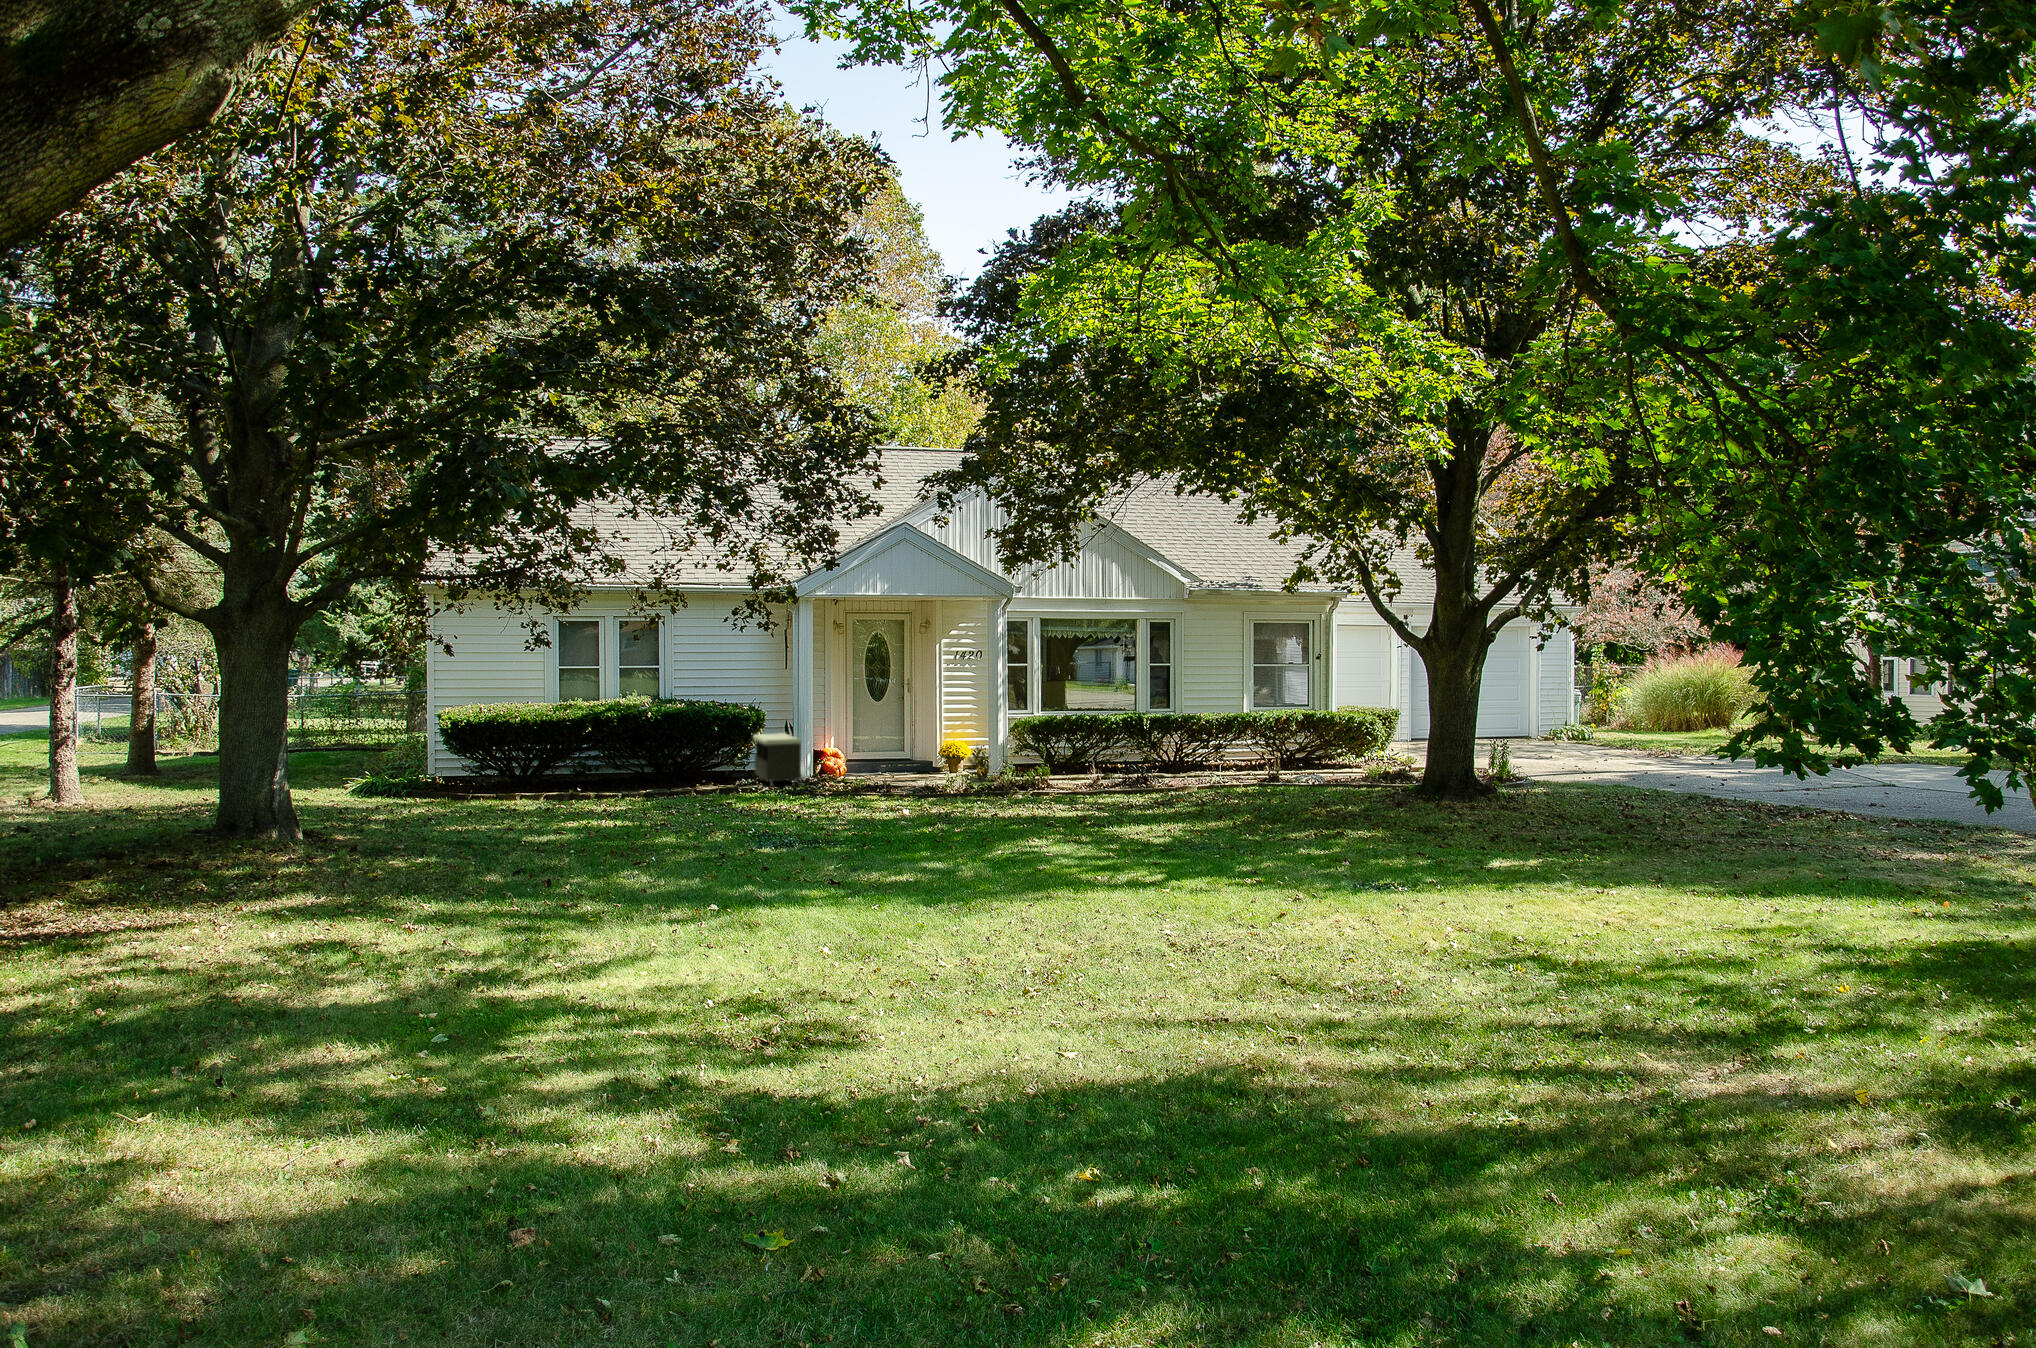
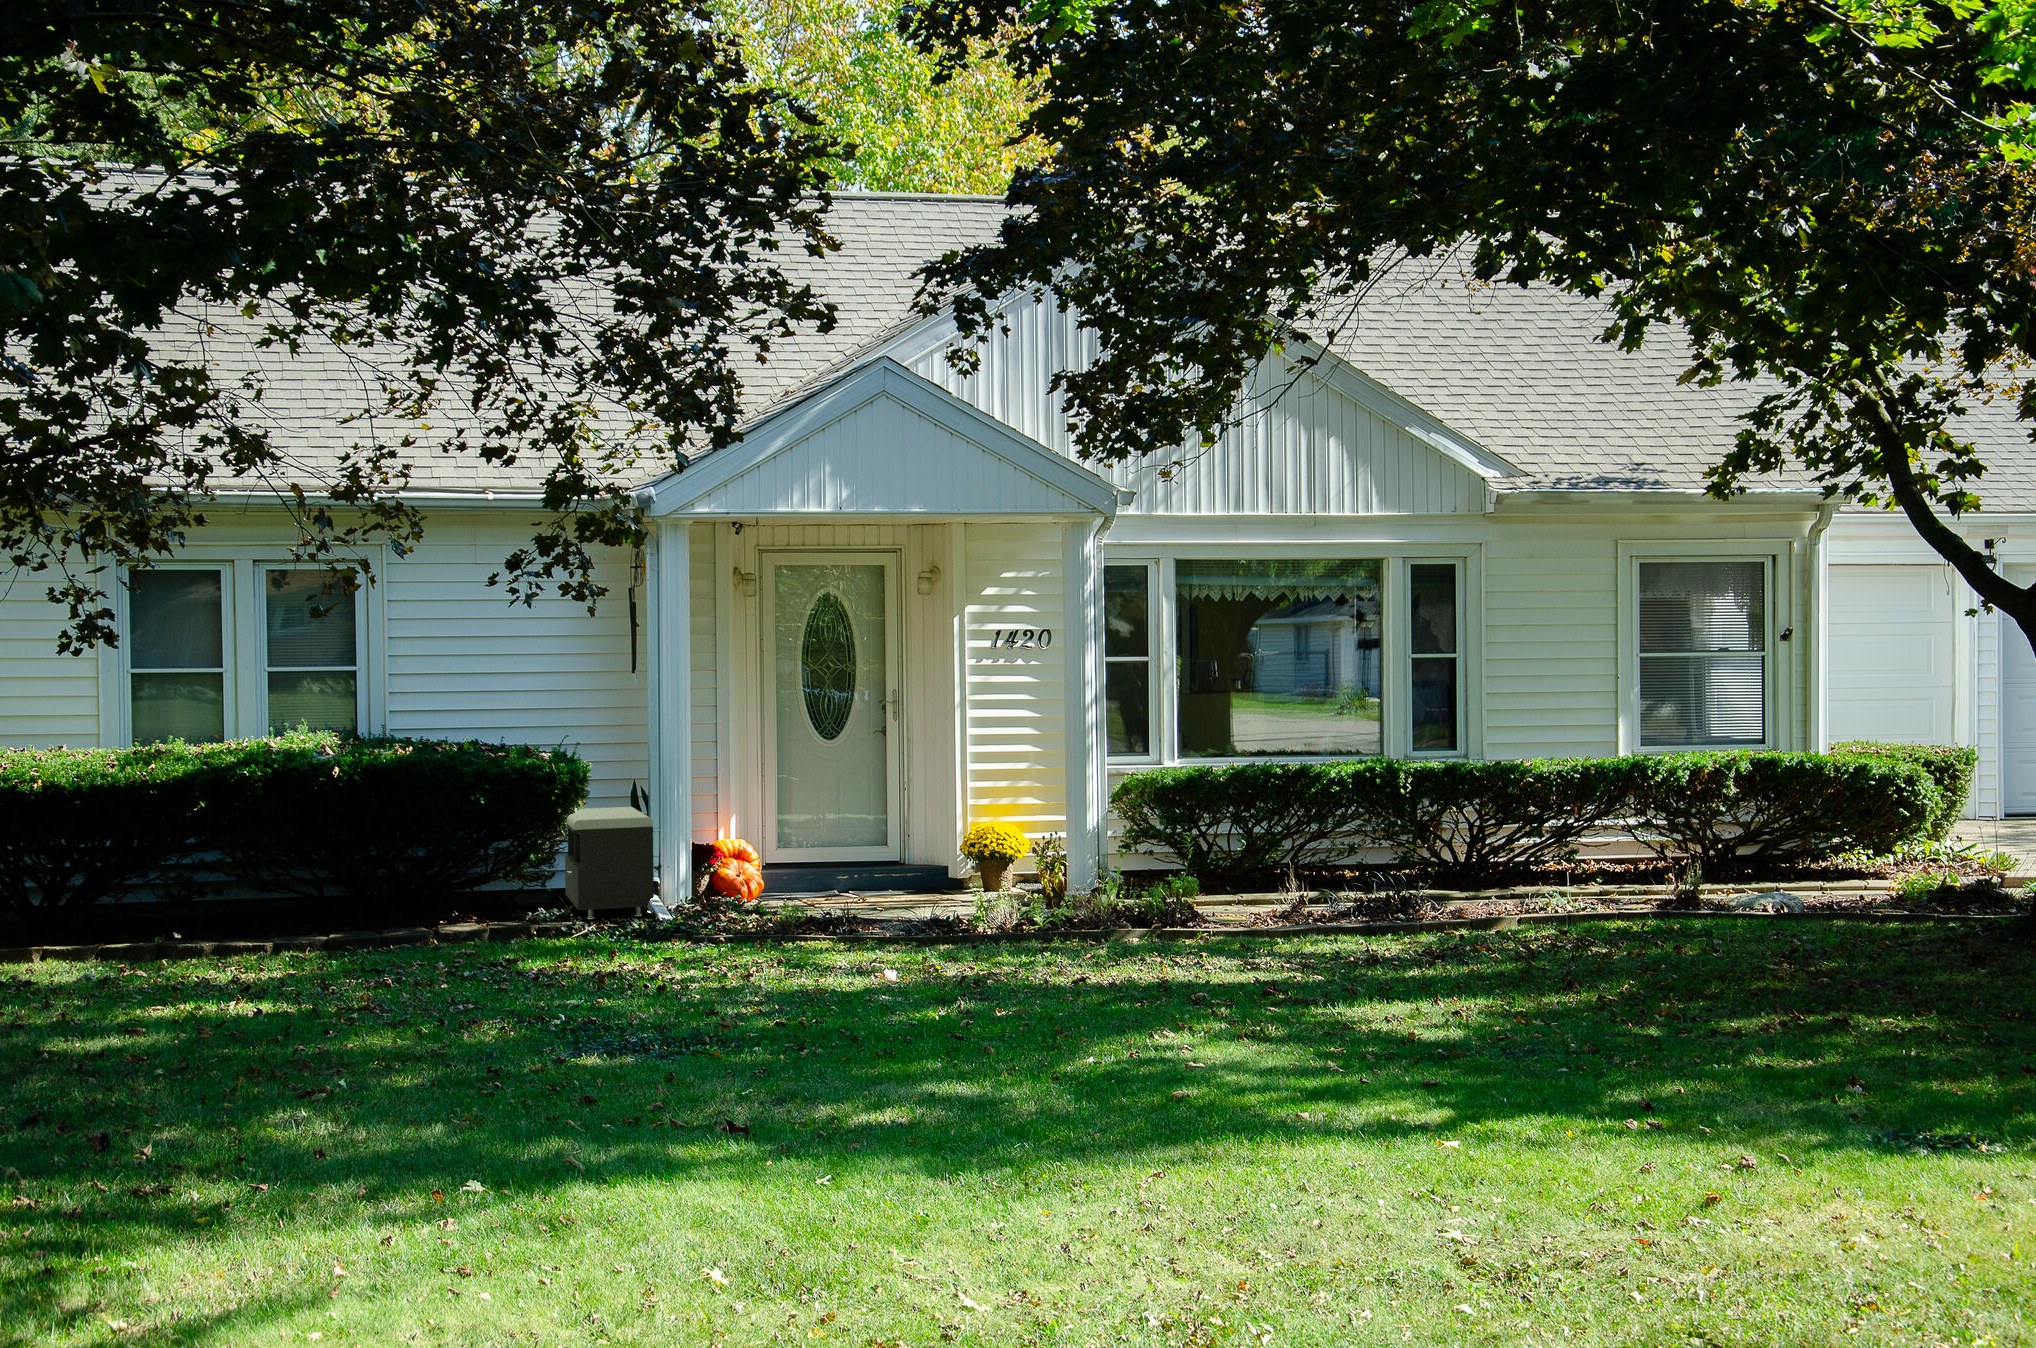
potted tree: present [968,745,991,782] -> none [1011,823,1071,910]

